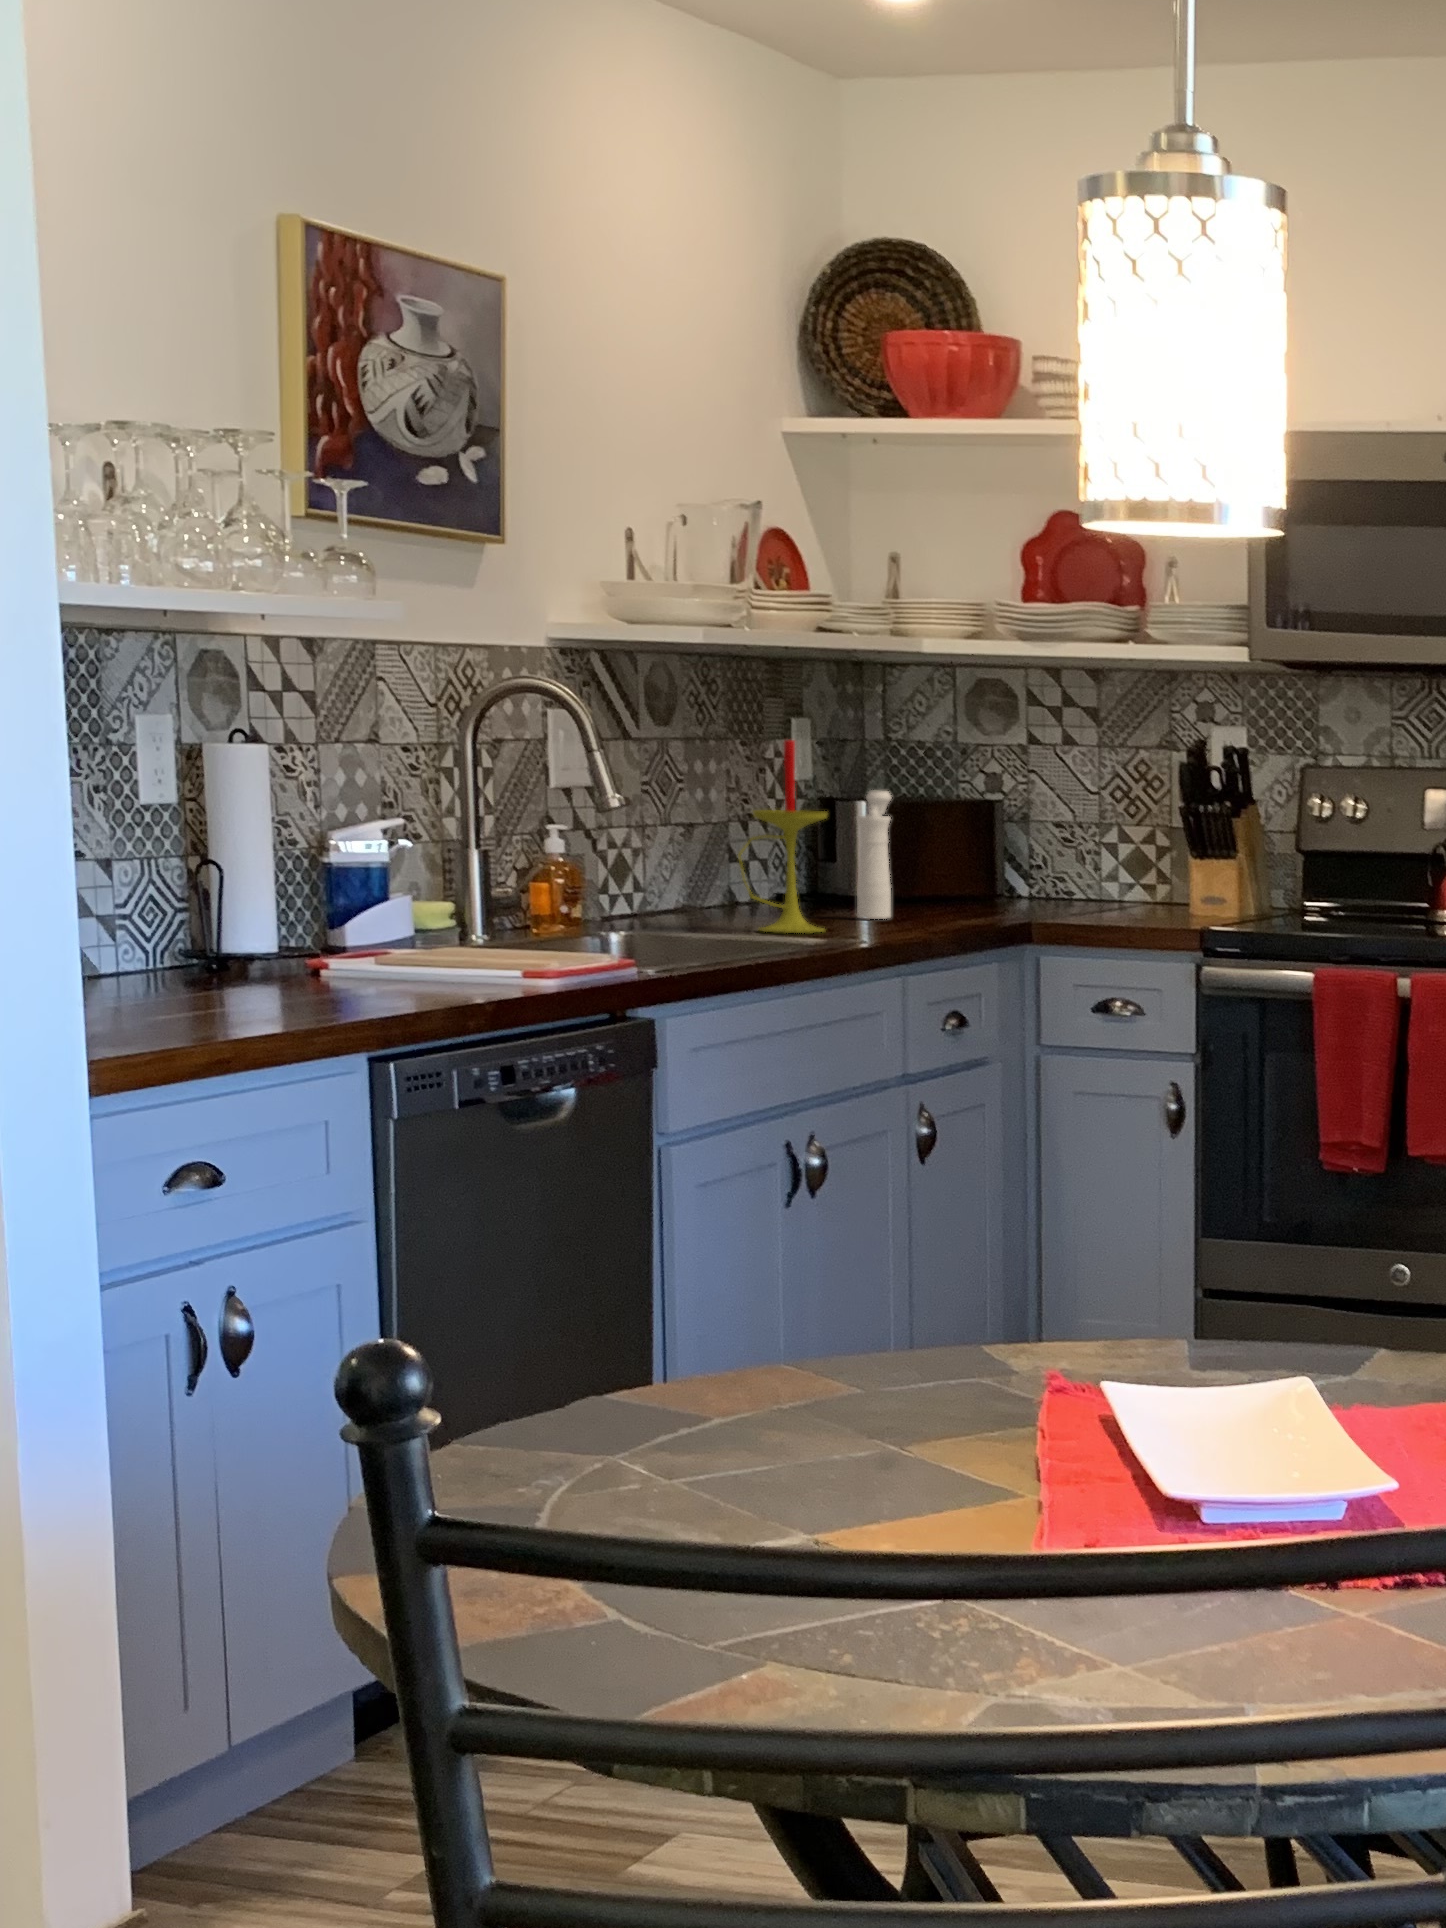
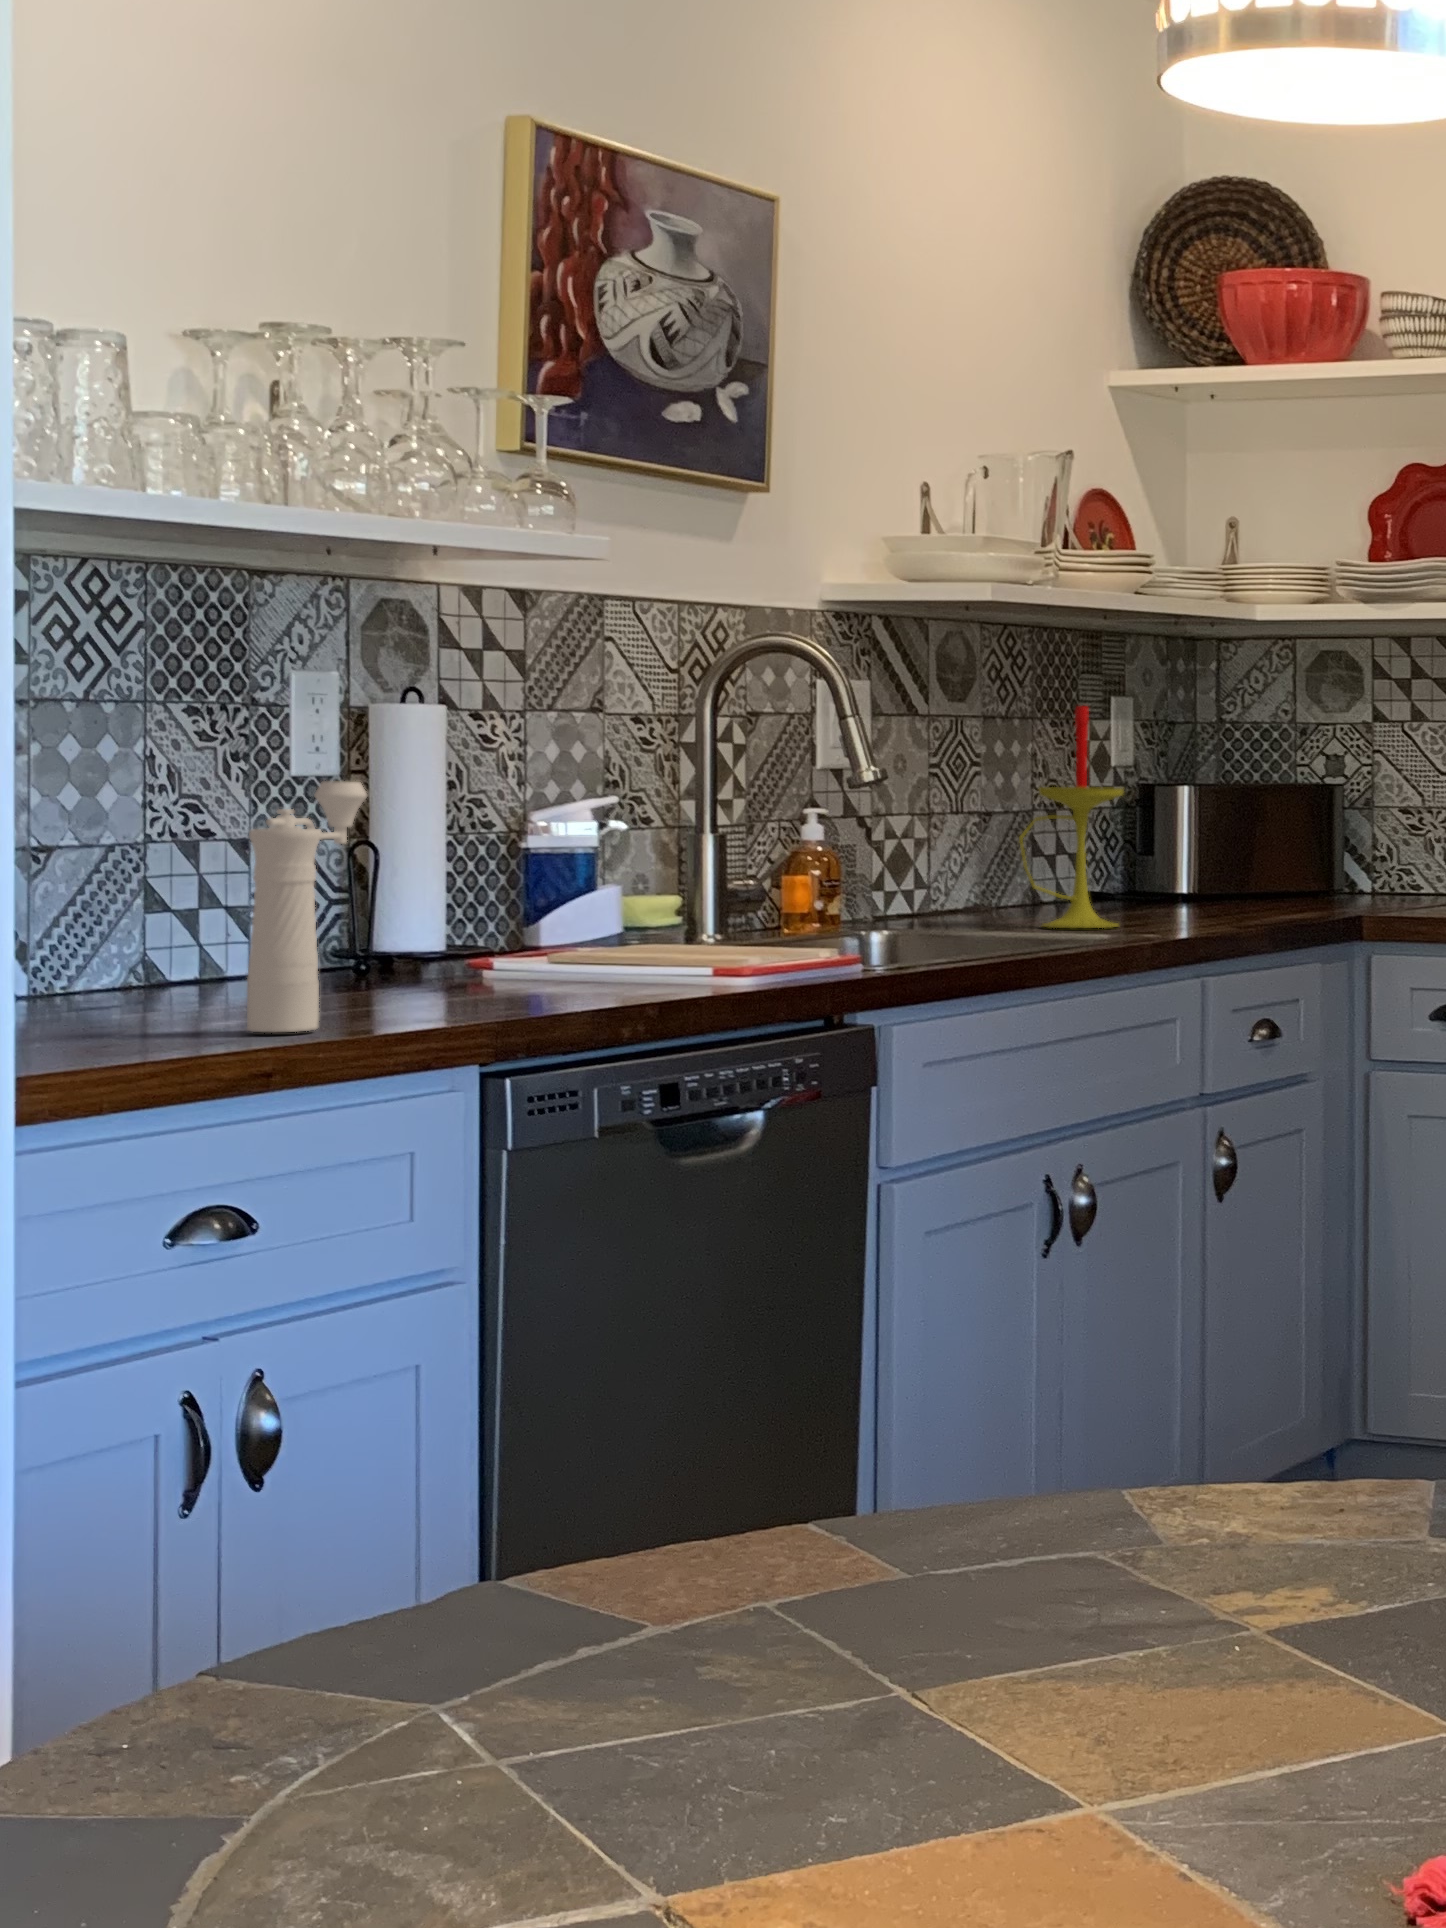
pepper mill: present [856,790,891,919] -> present [247,781,367,1032]

